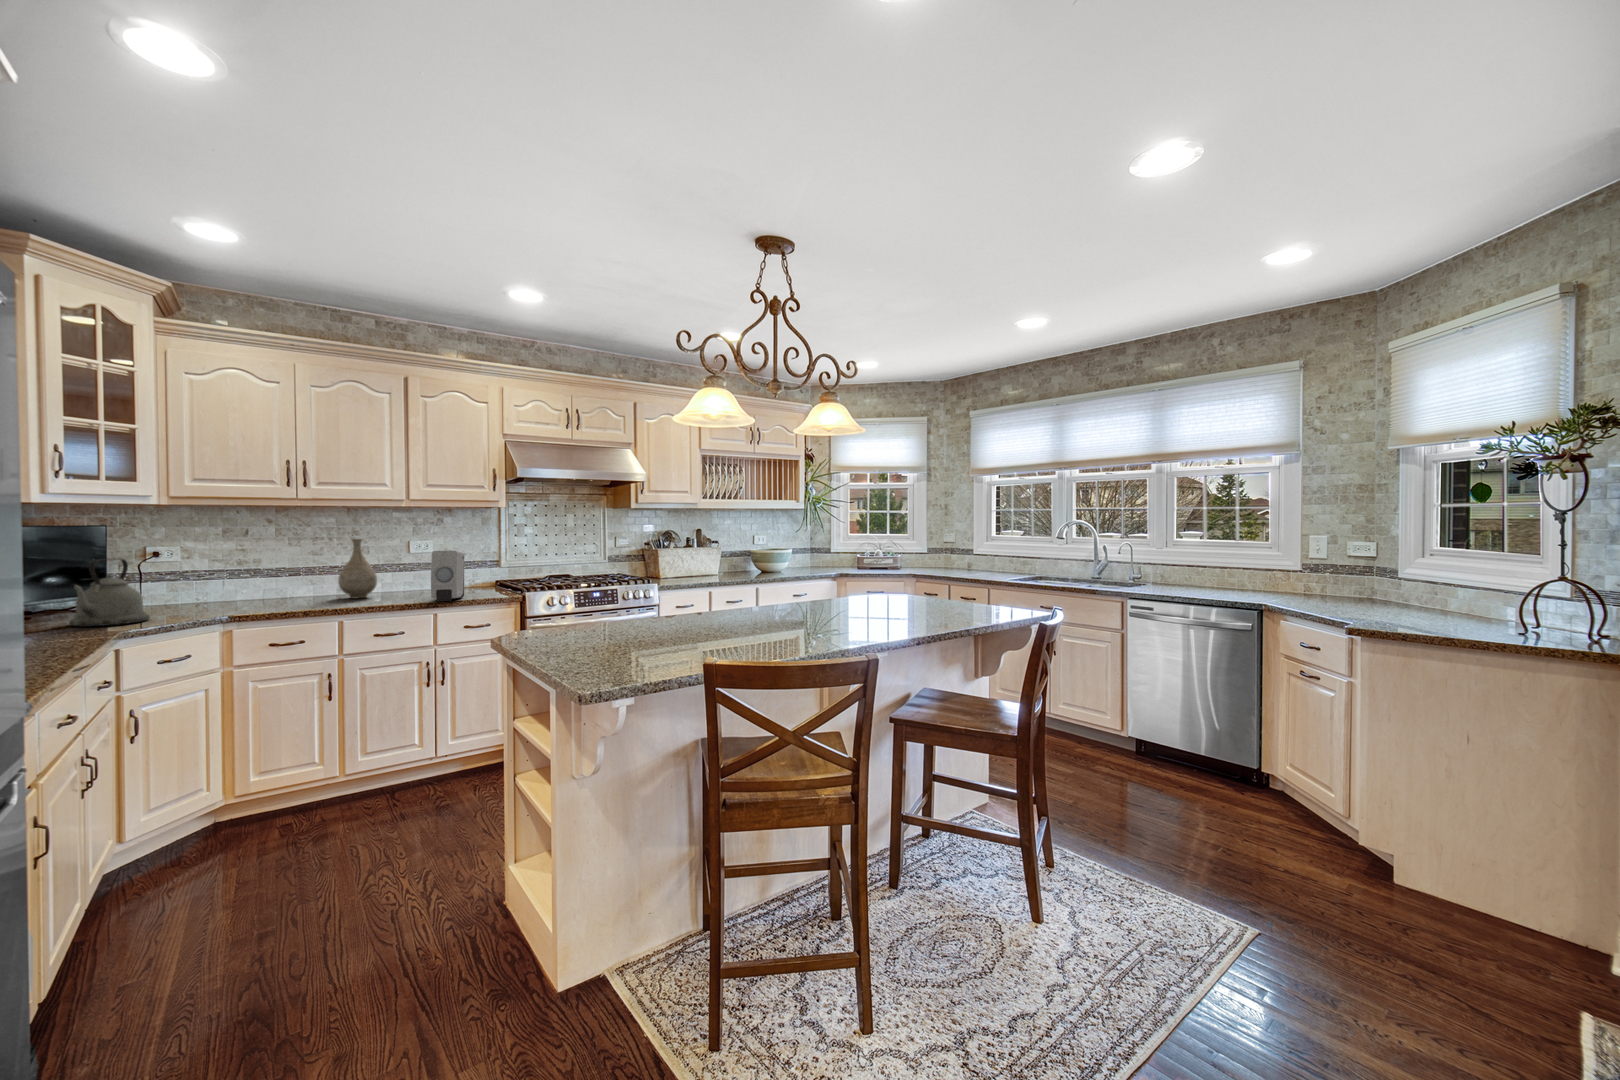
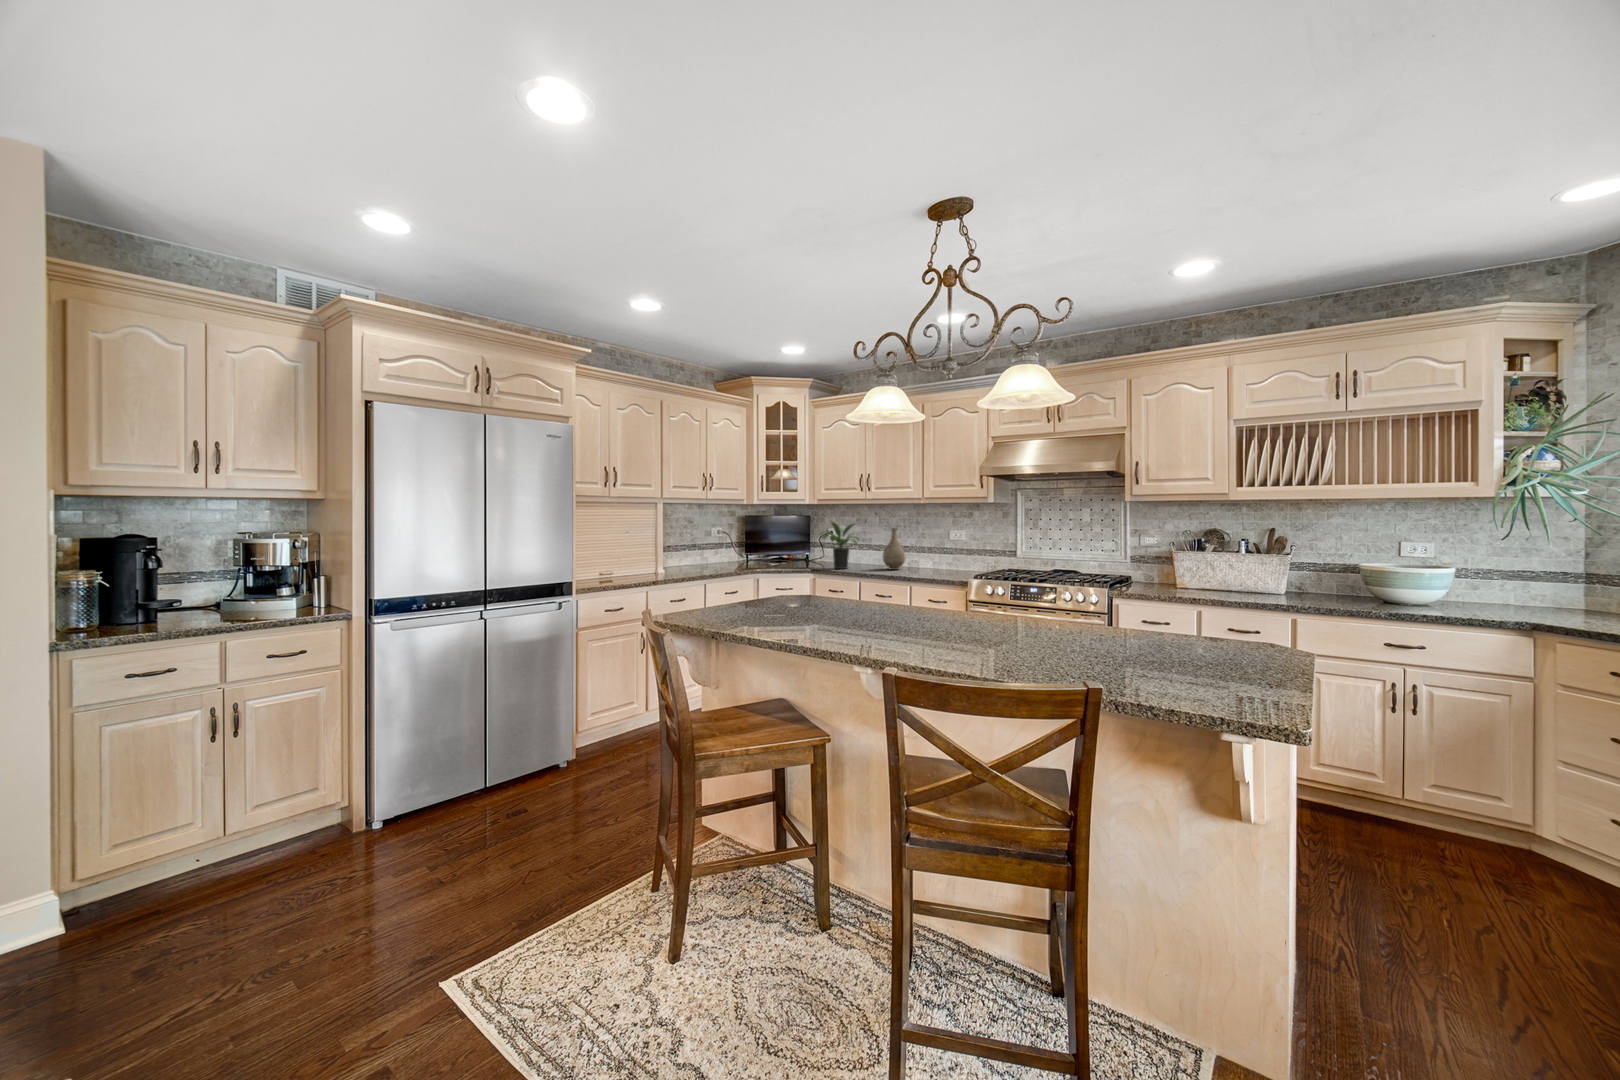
potted plant: none [215,531,309,608] -> present [822,522,859,569]
soap dispenser: present [431,551,464,601] -> none [906,538,939,577]
kettle: present [69,559,150,626] -> none [754,534,790,568]

